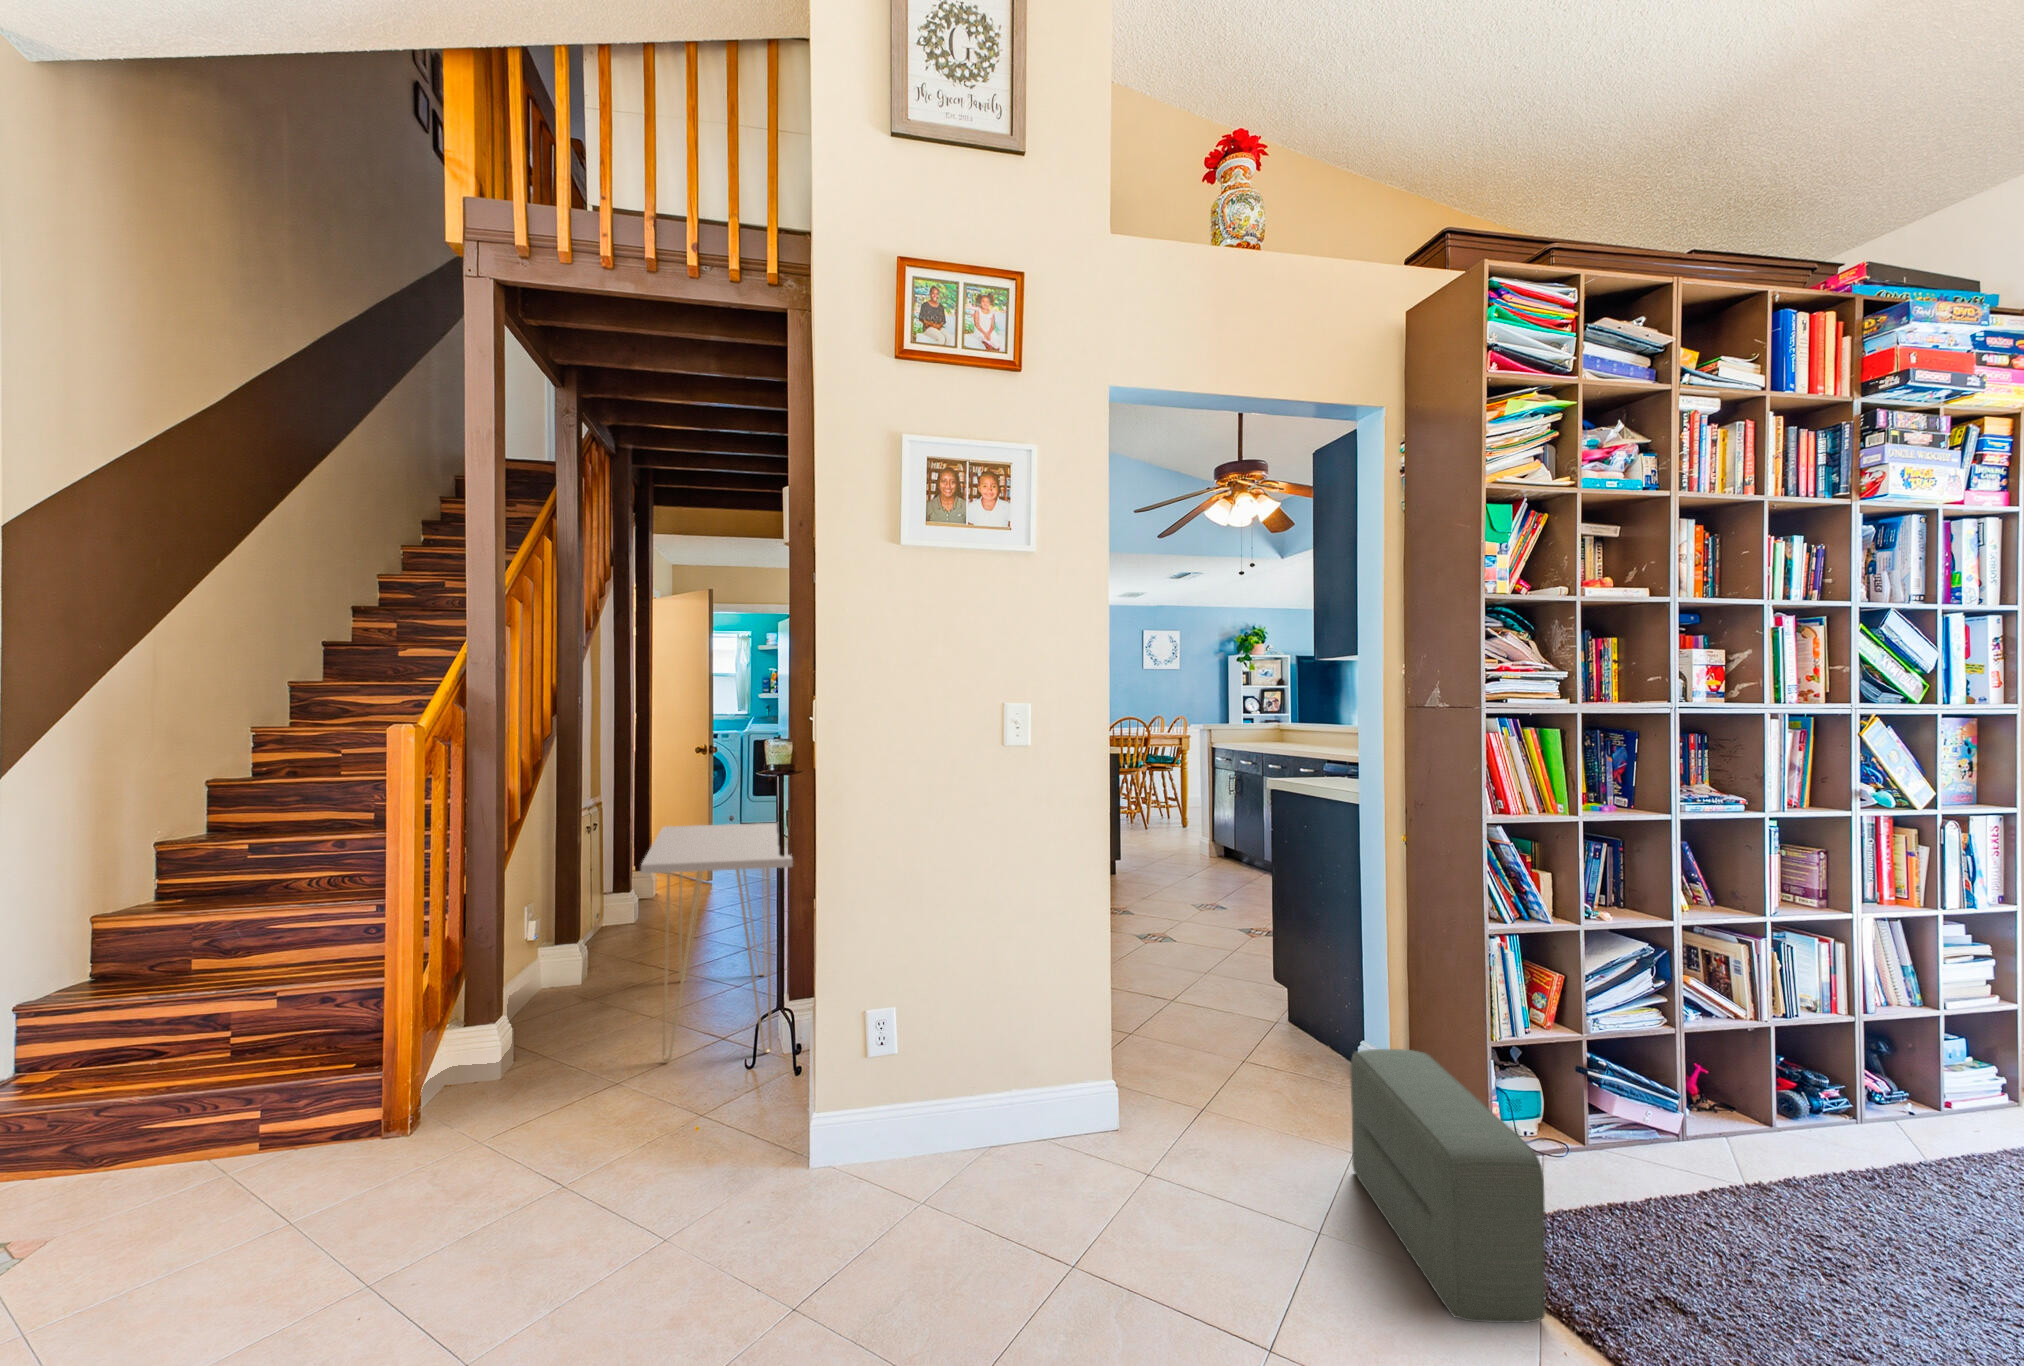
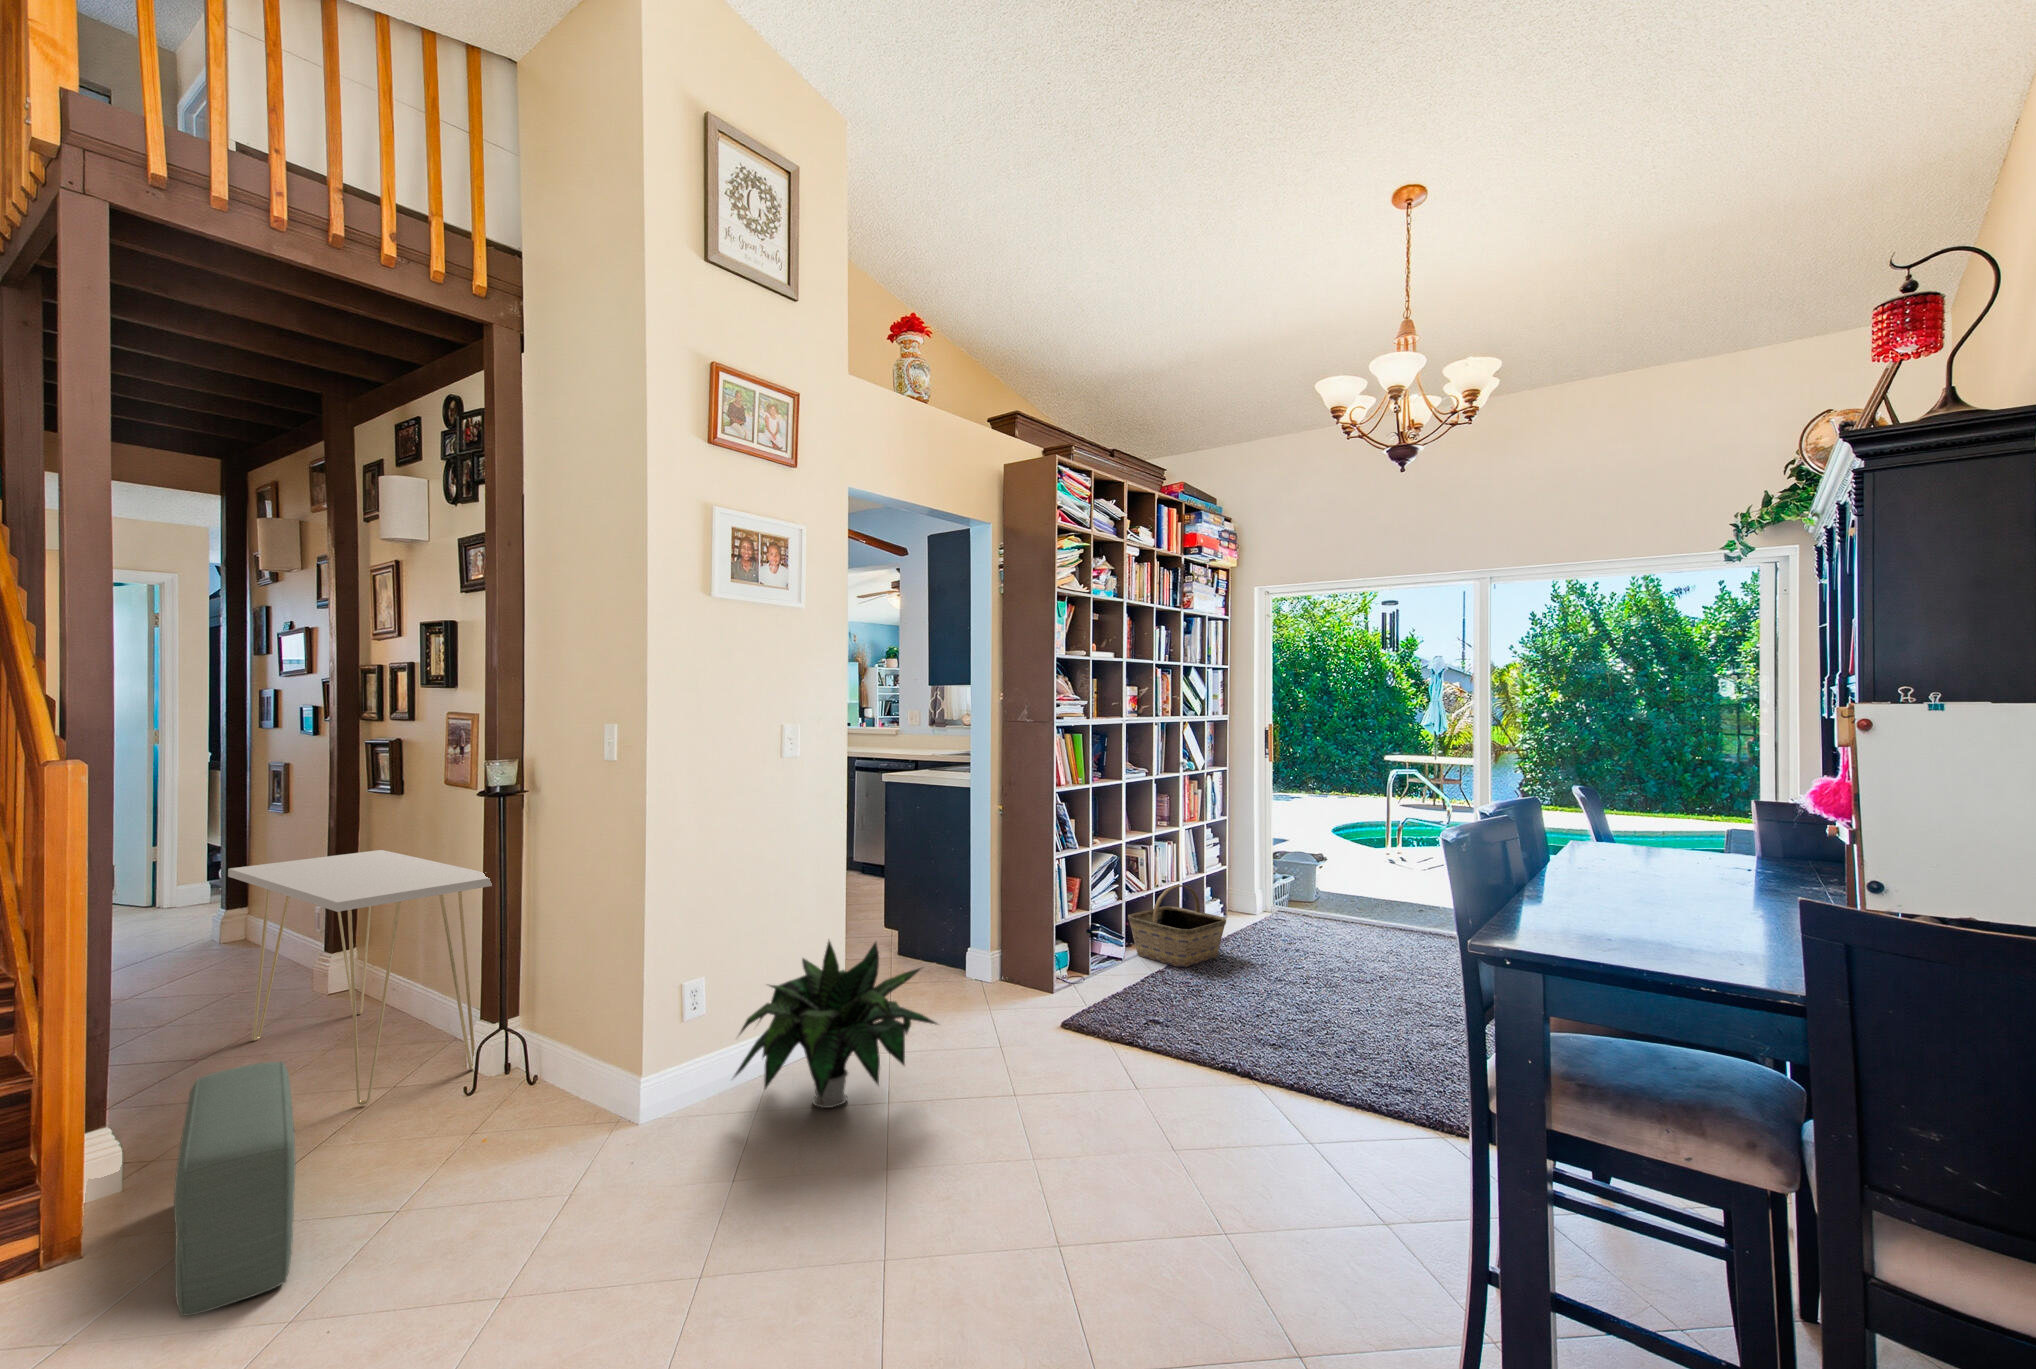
potted plant: none [883,989,1136,1221] -> present [734,941,937,1108]
basket: none [1696,1020,1928,1182] -> present [1128,885,1226,967]
pouf: present [1351,1049,1545,1323] -> present [174,1061,296,1316]

